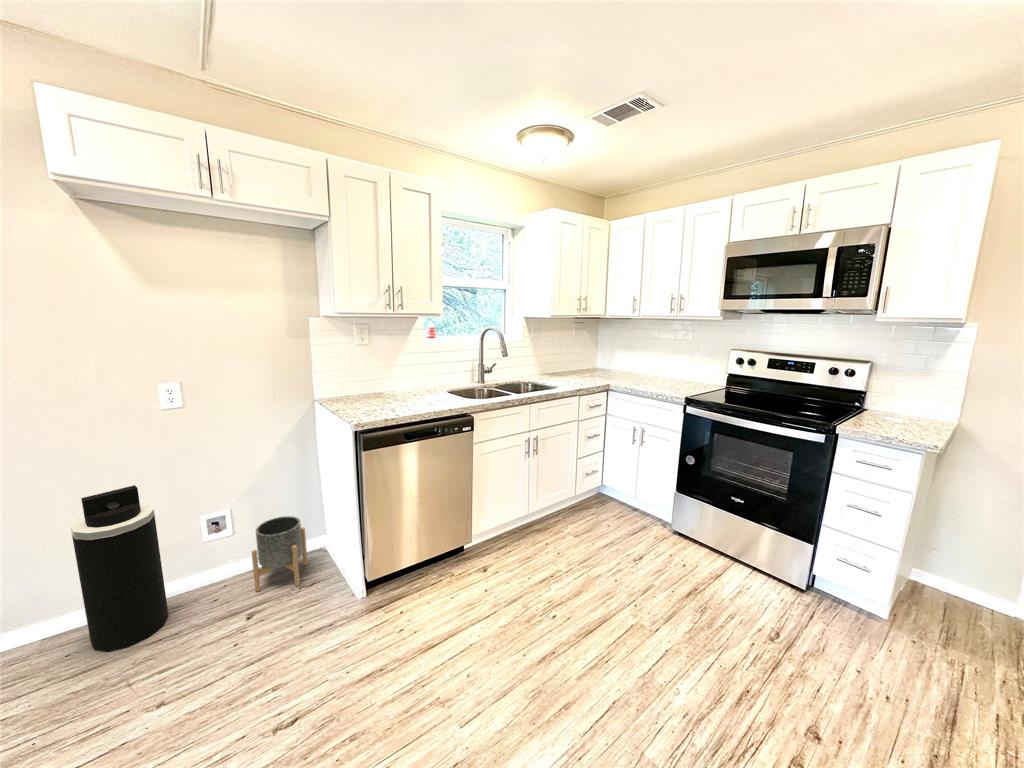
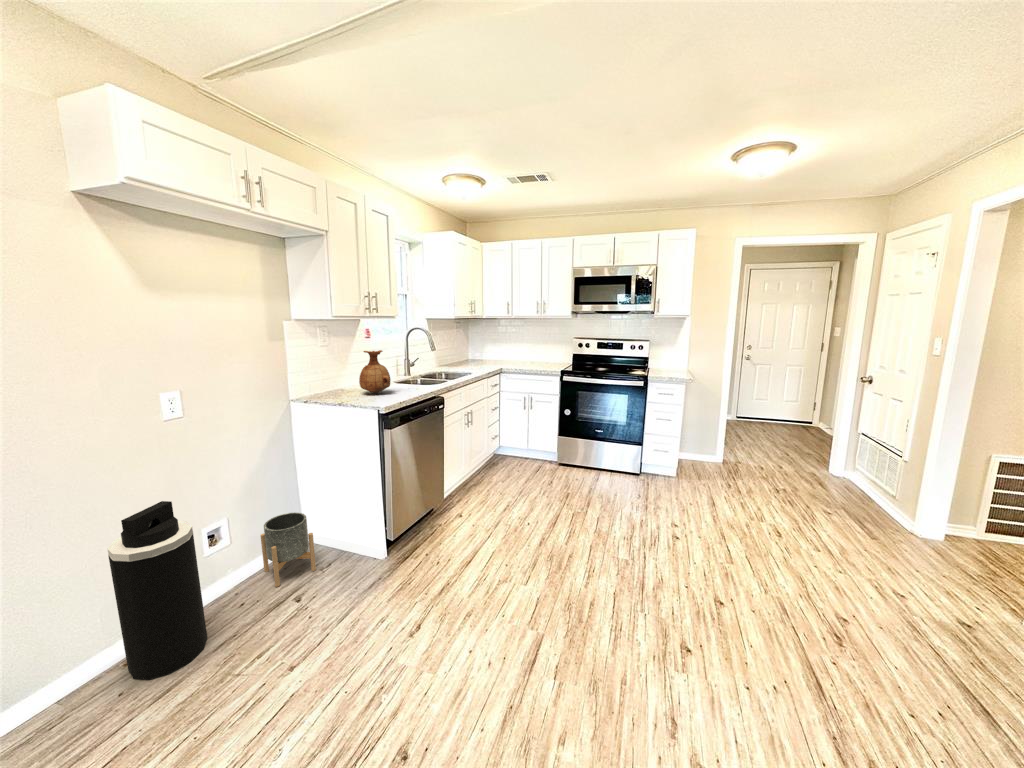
vase: none [378,352,414,402] -> present [359,350,390,393]

